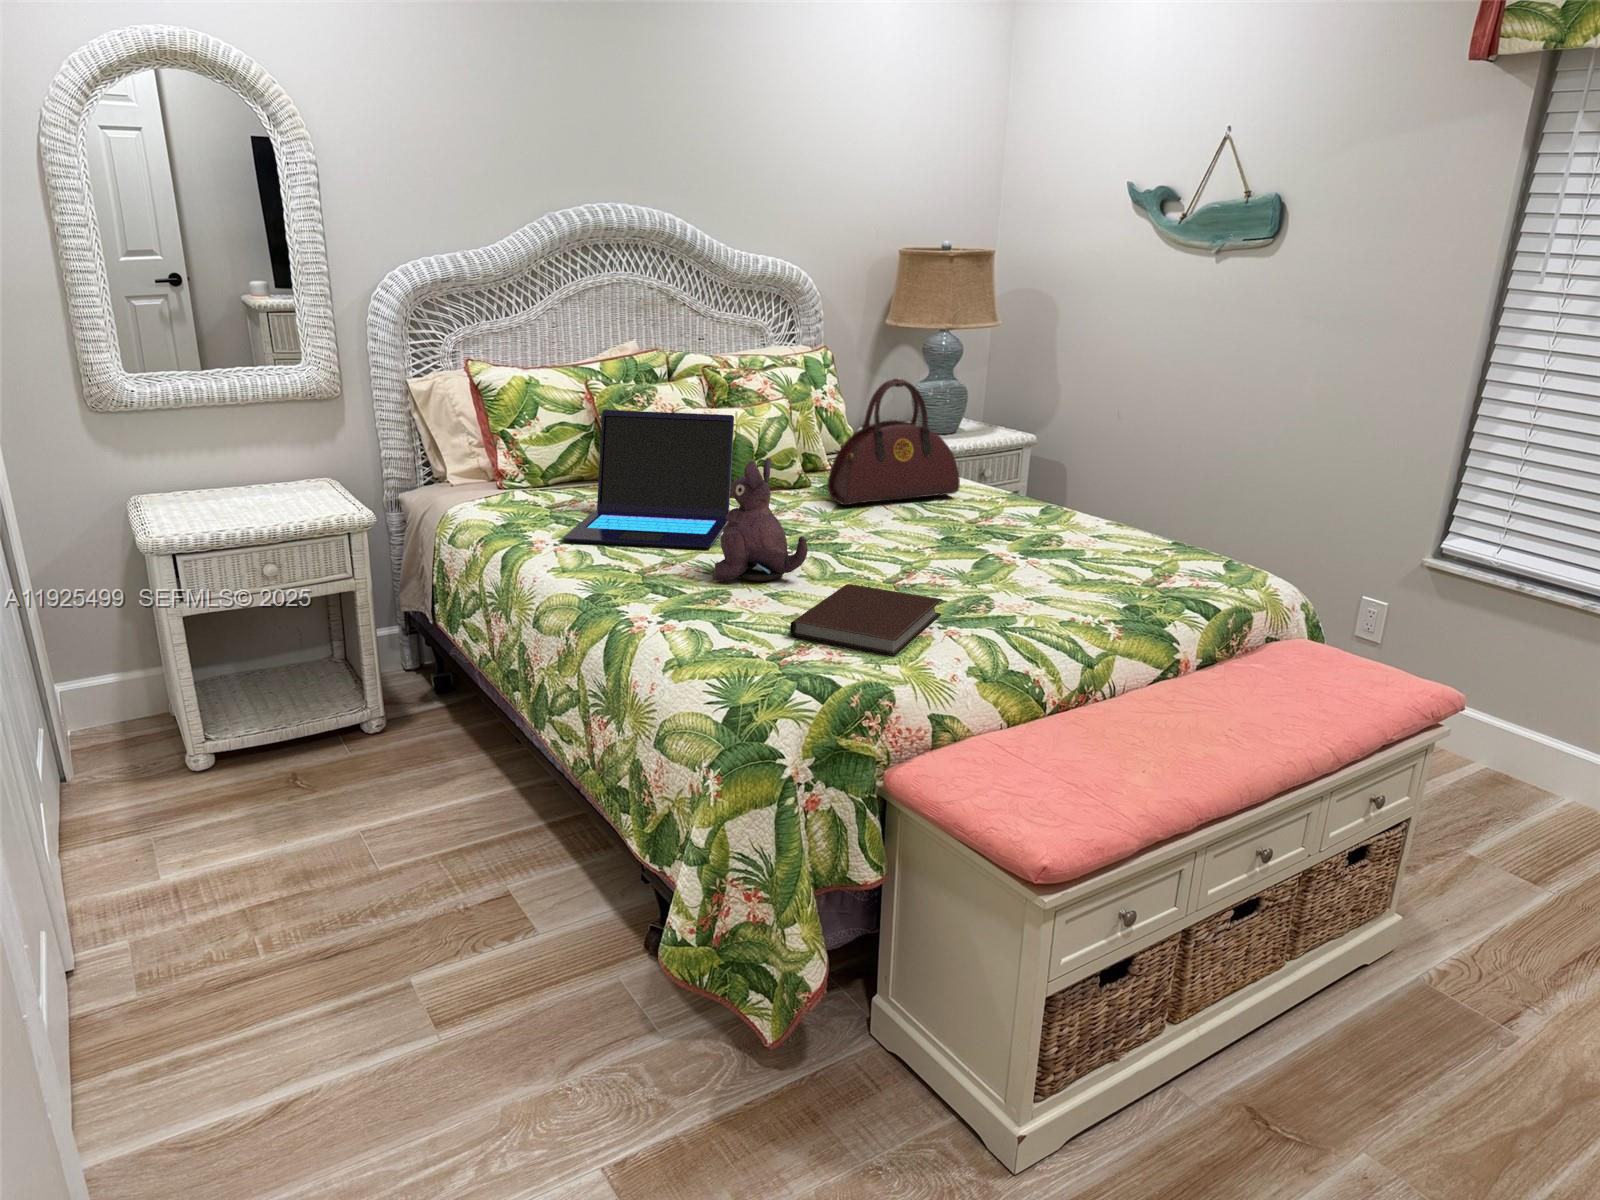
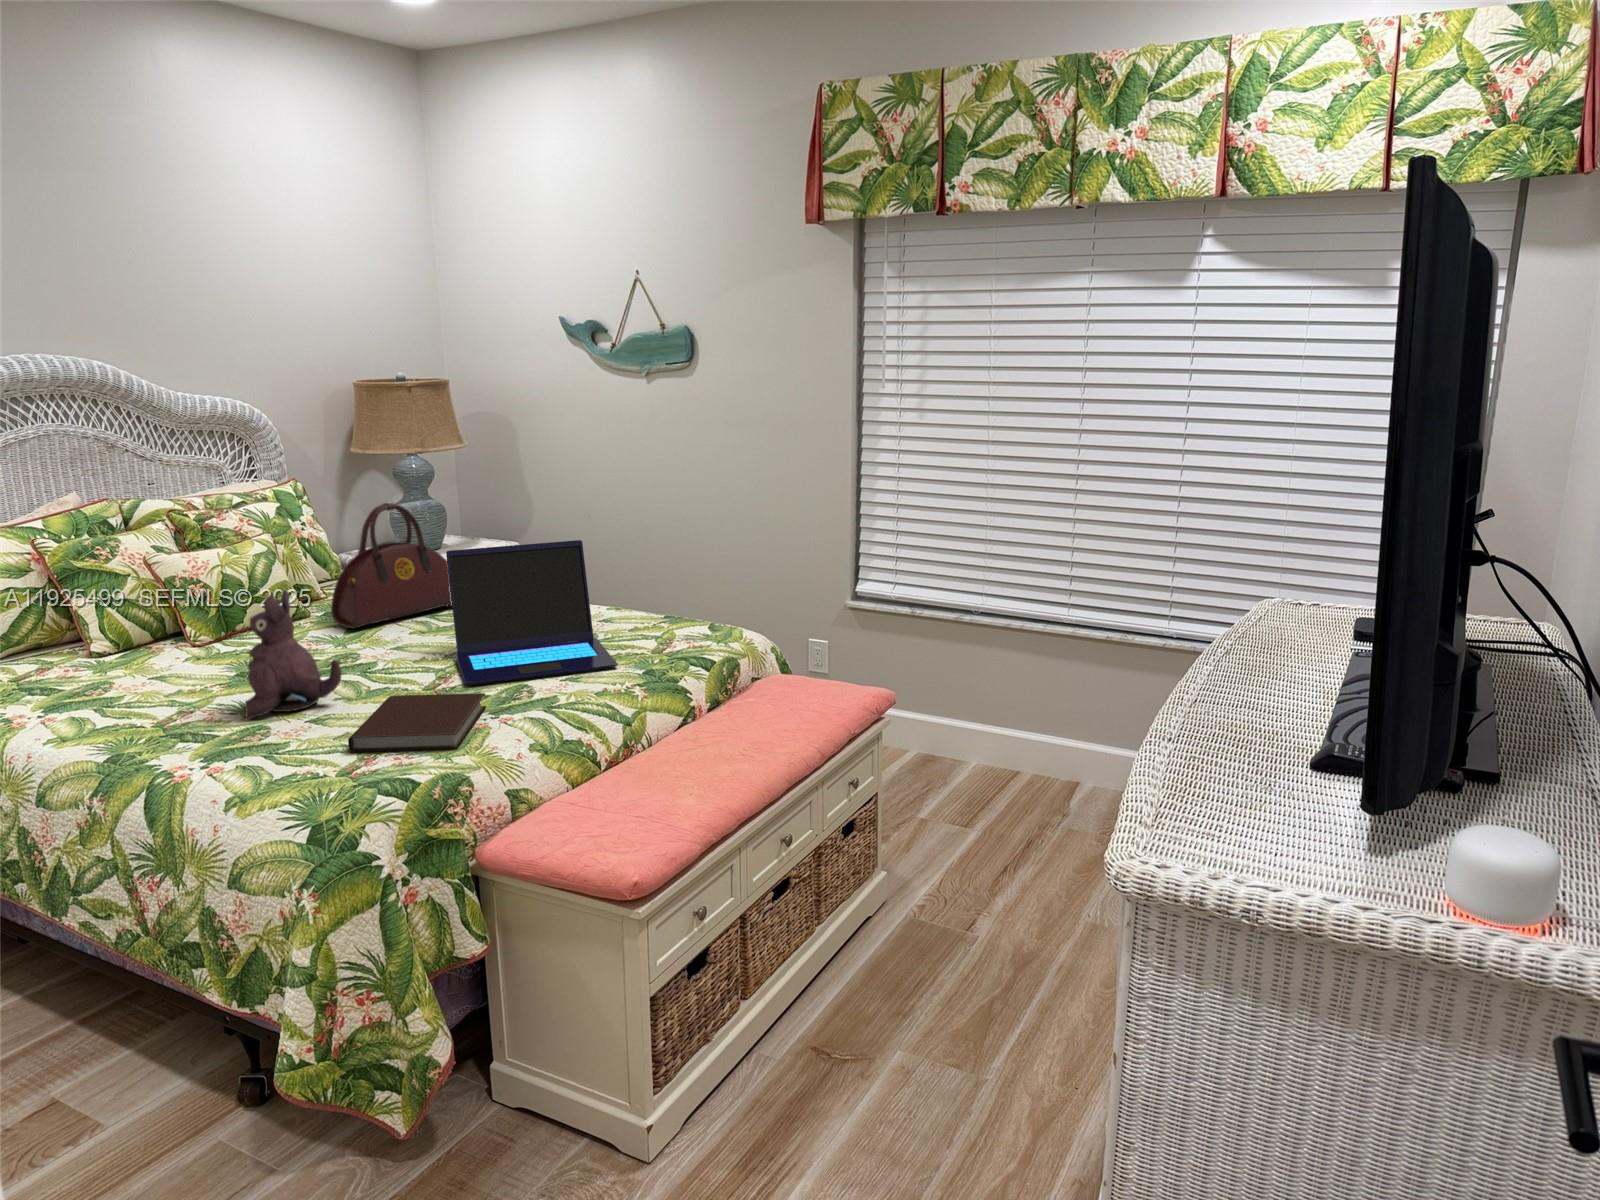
laptop: present [563,410,734,549] -> present [446,540,618,685]

